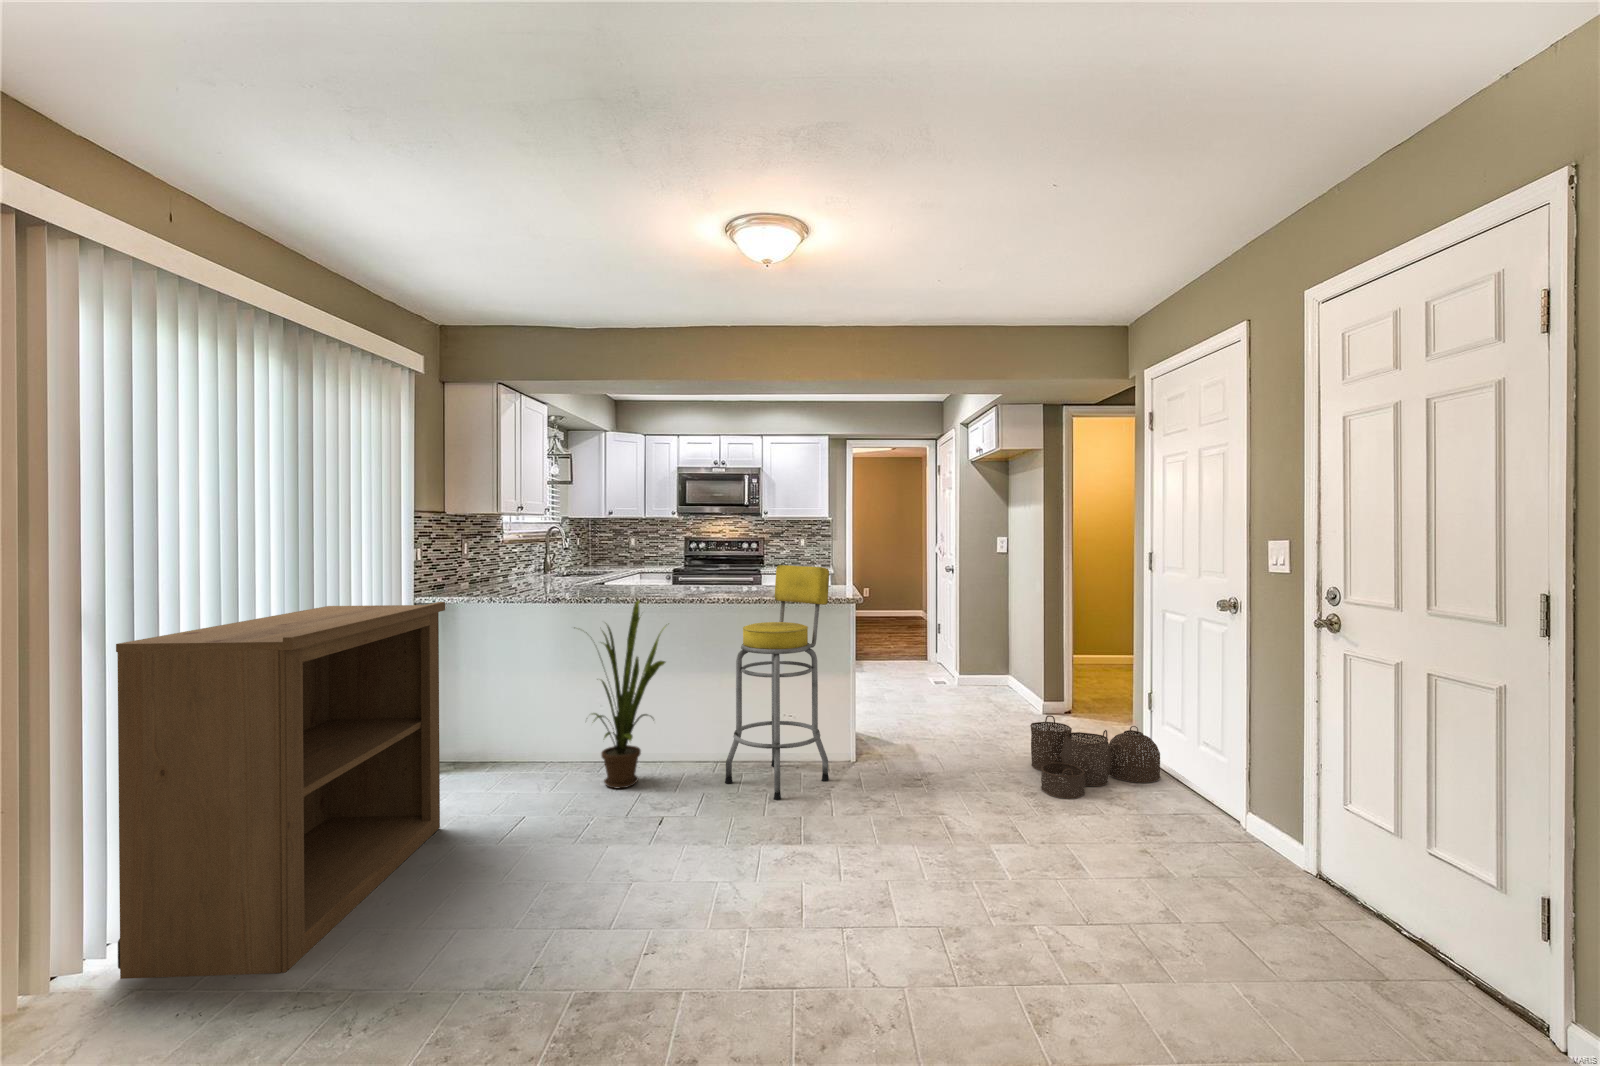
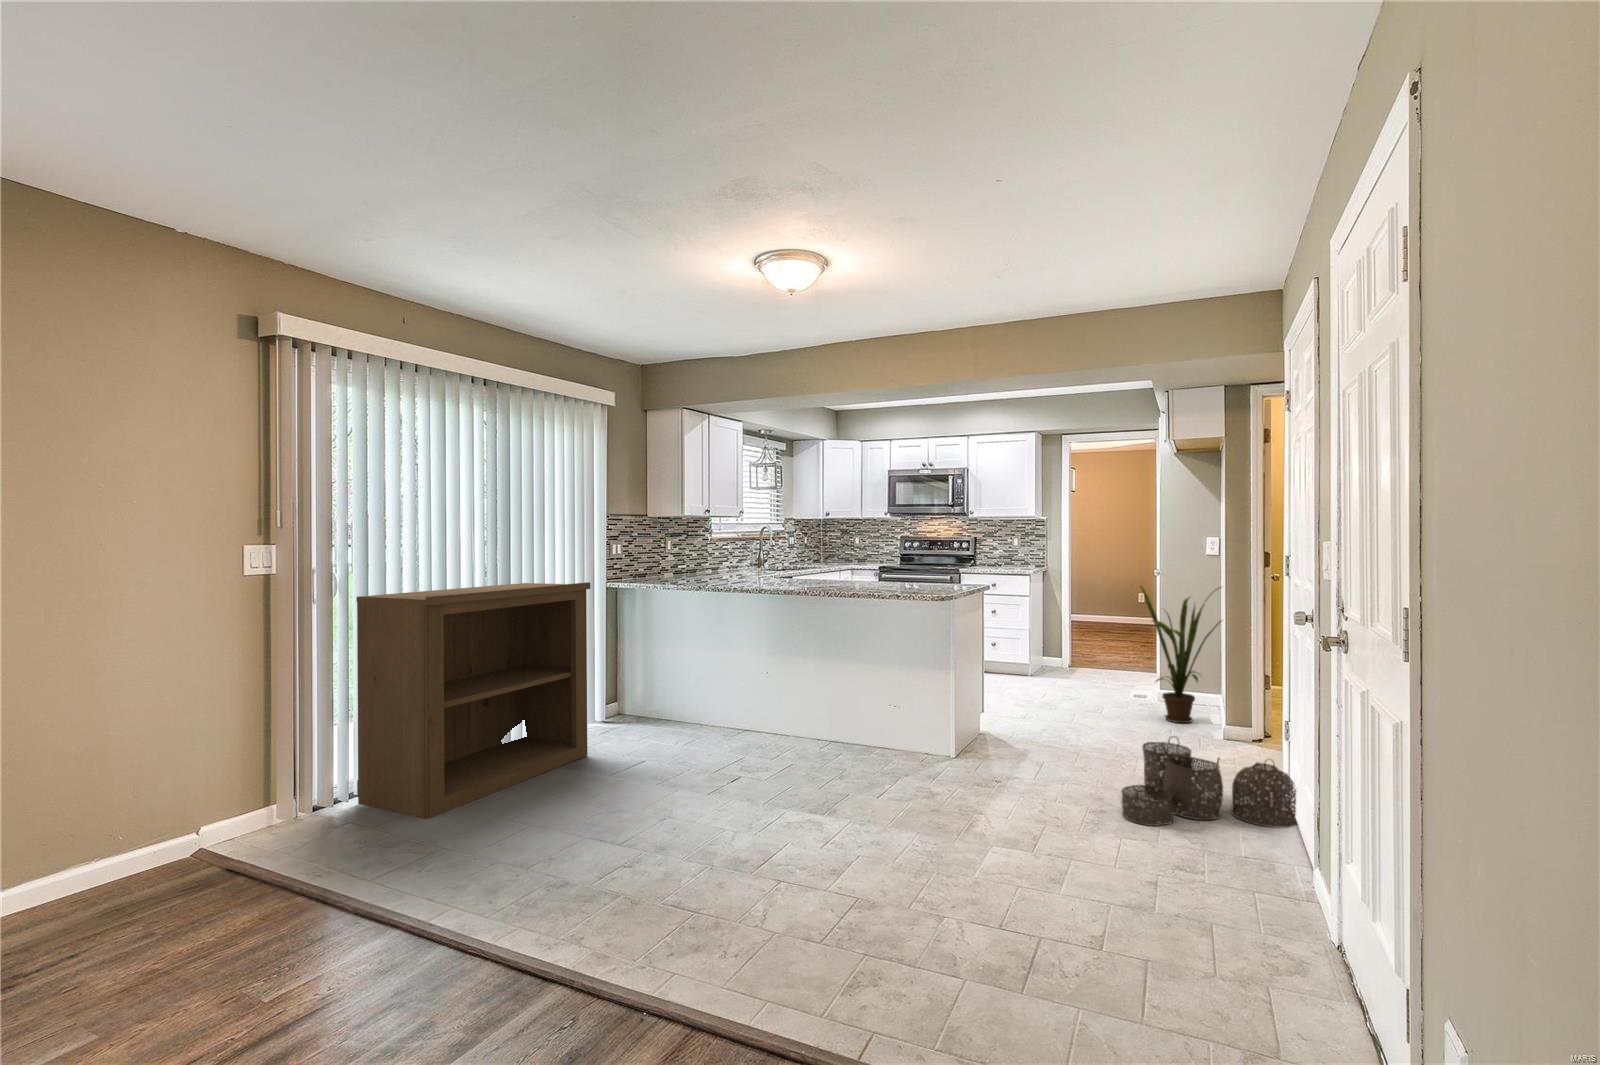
bar stool: present [725,565,829,800] -> none [819,560,915,777]
house plant: present [592,600,665,788] -> present [1141,587,1221,723]

